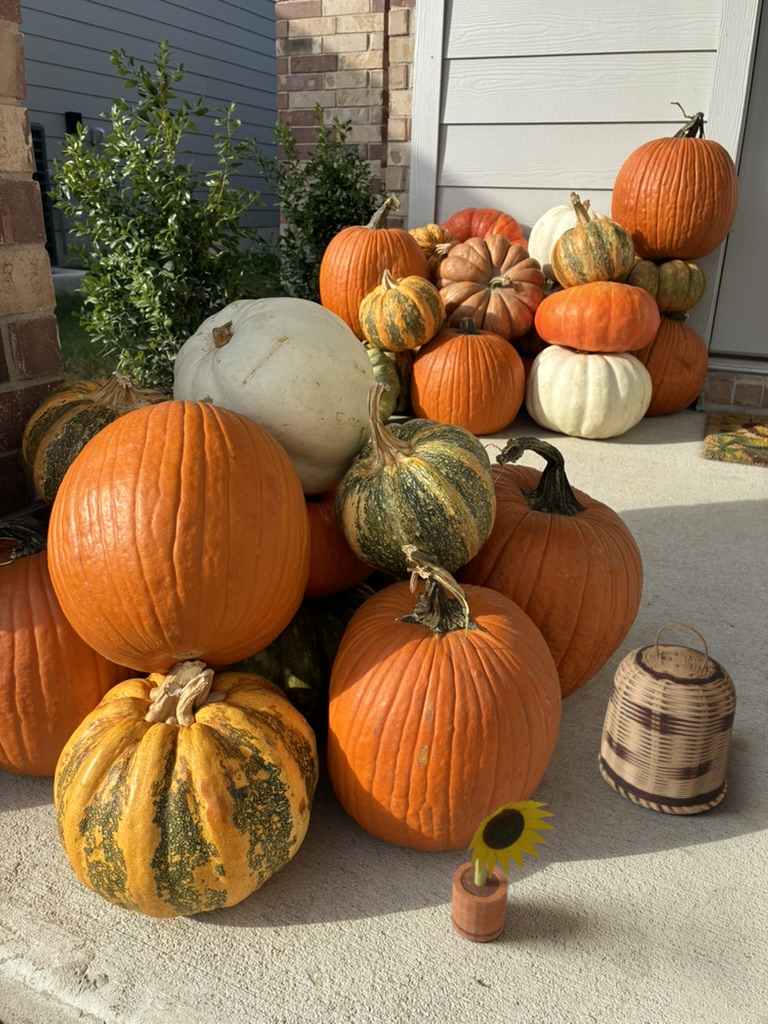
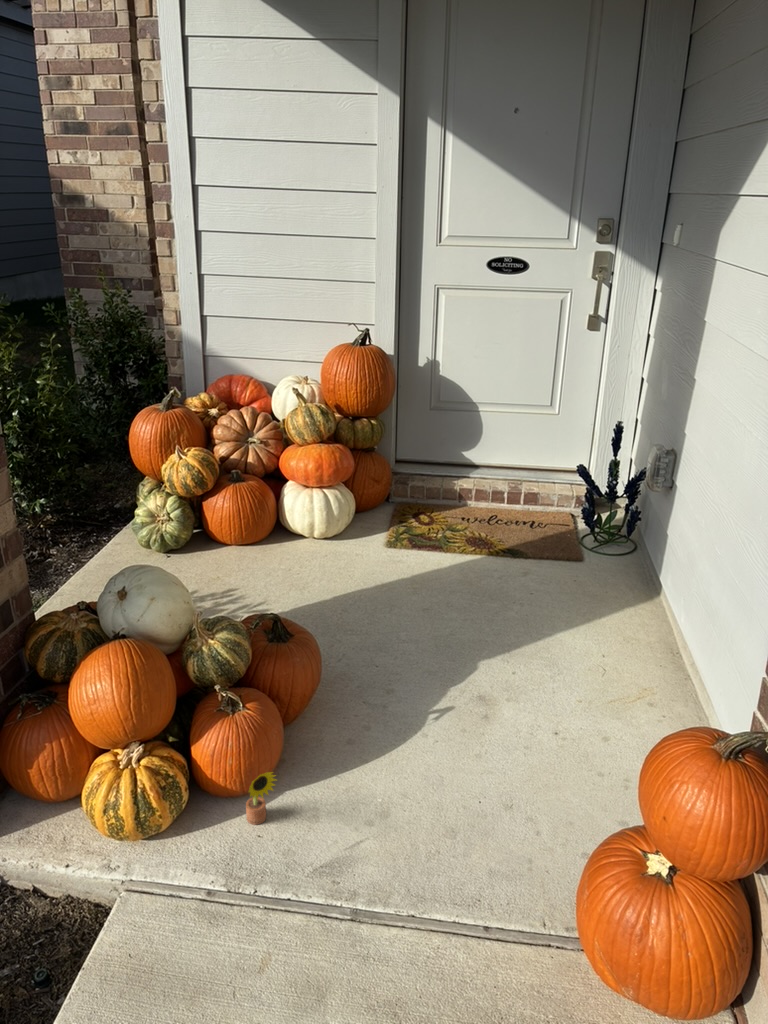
basket: present [598,622,737,814] -> none [305,691,356,766]

